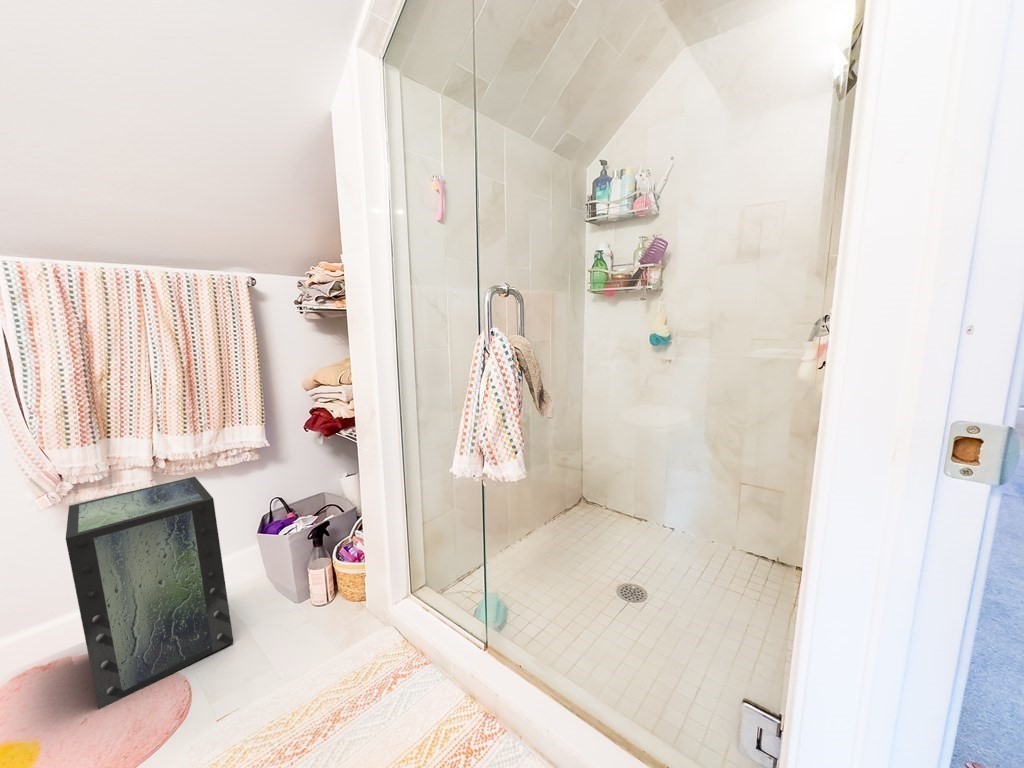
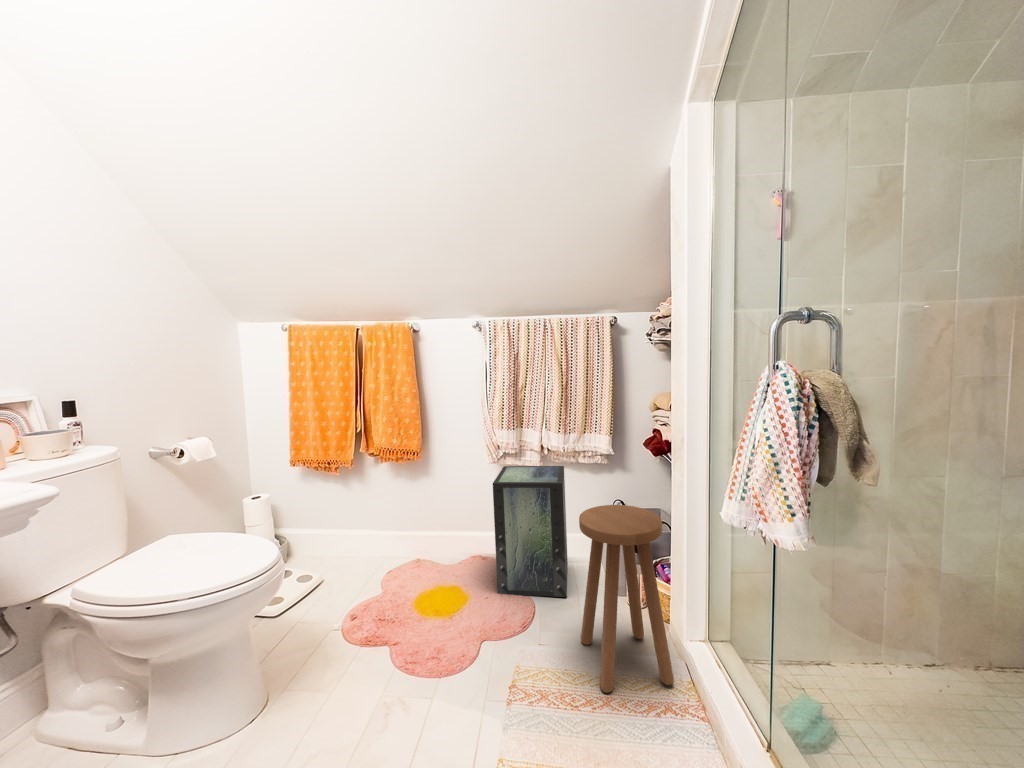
stool: none [273,494,400,716] -> present [579,505,674,693]

